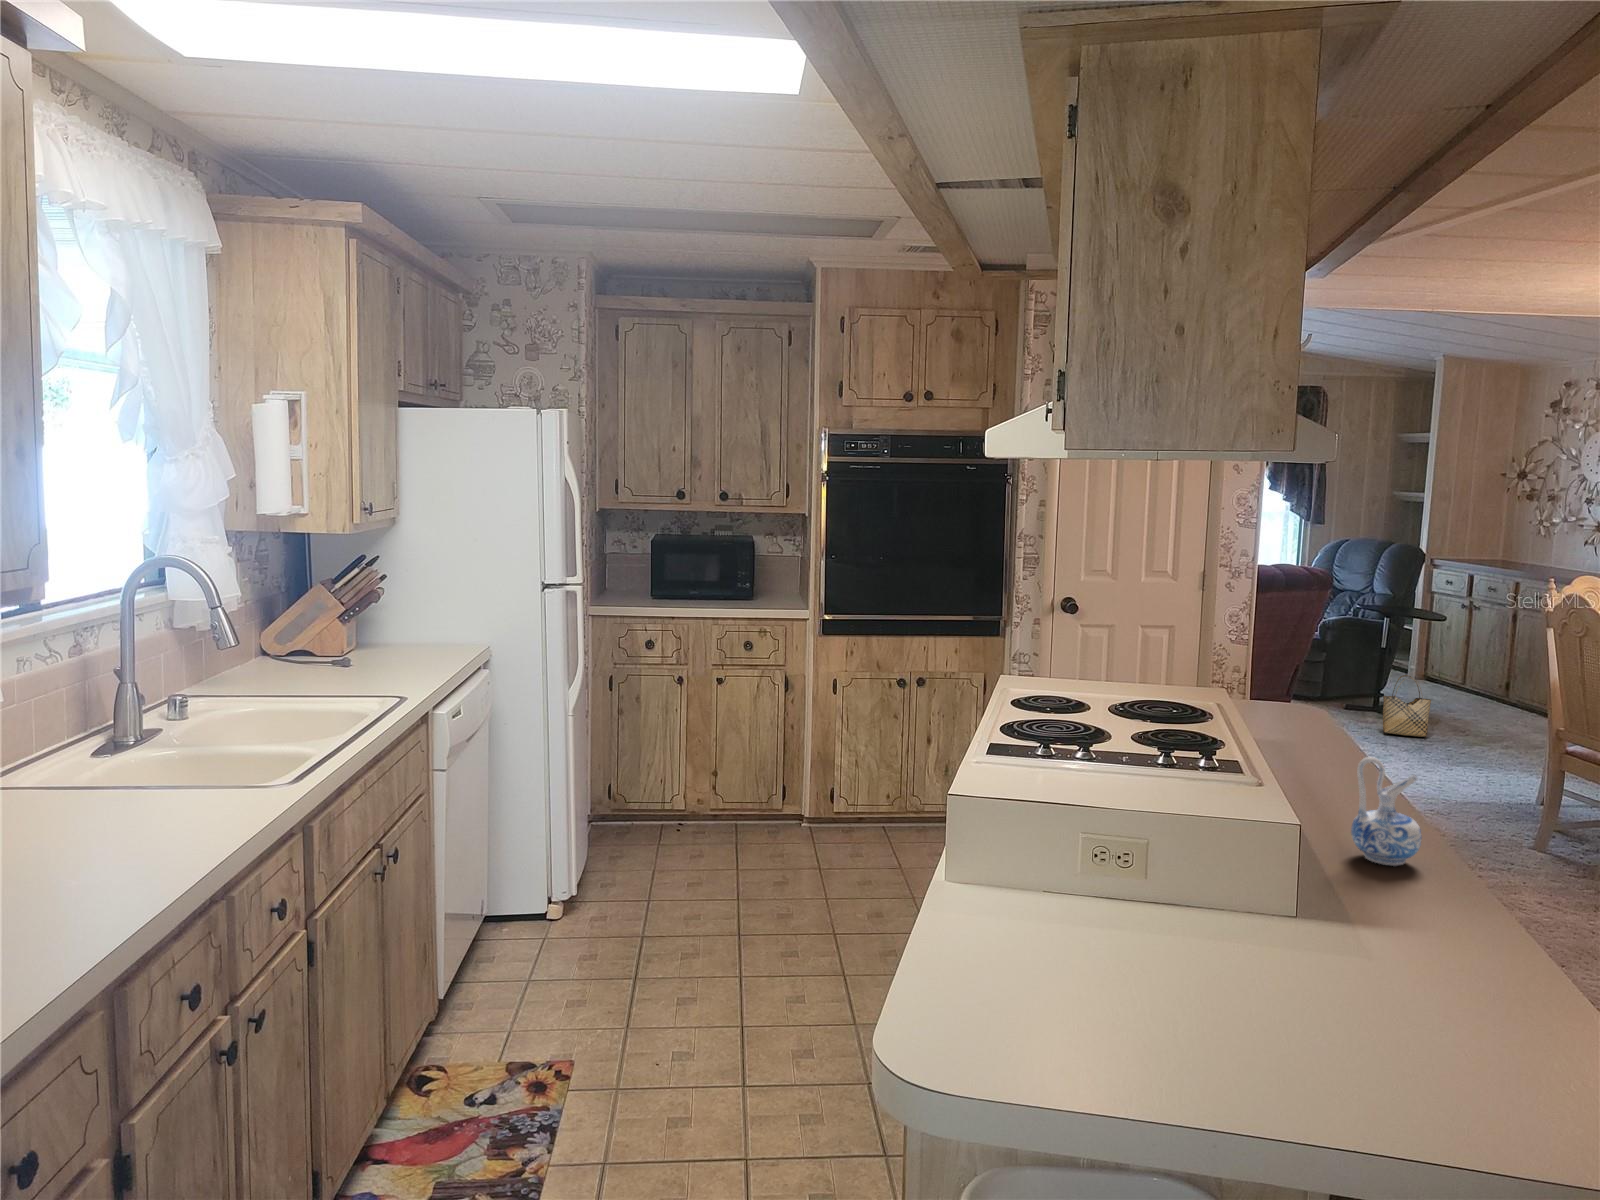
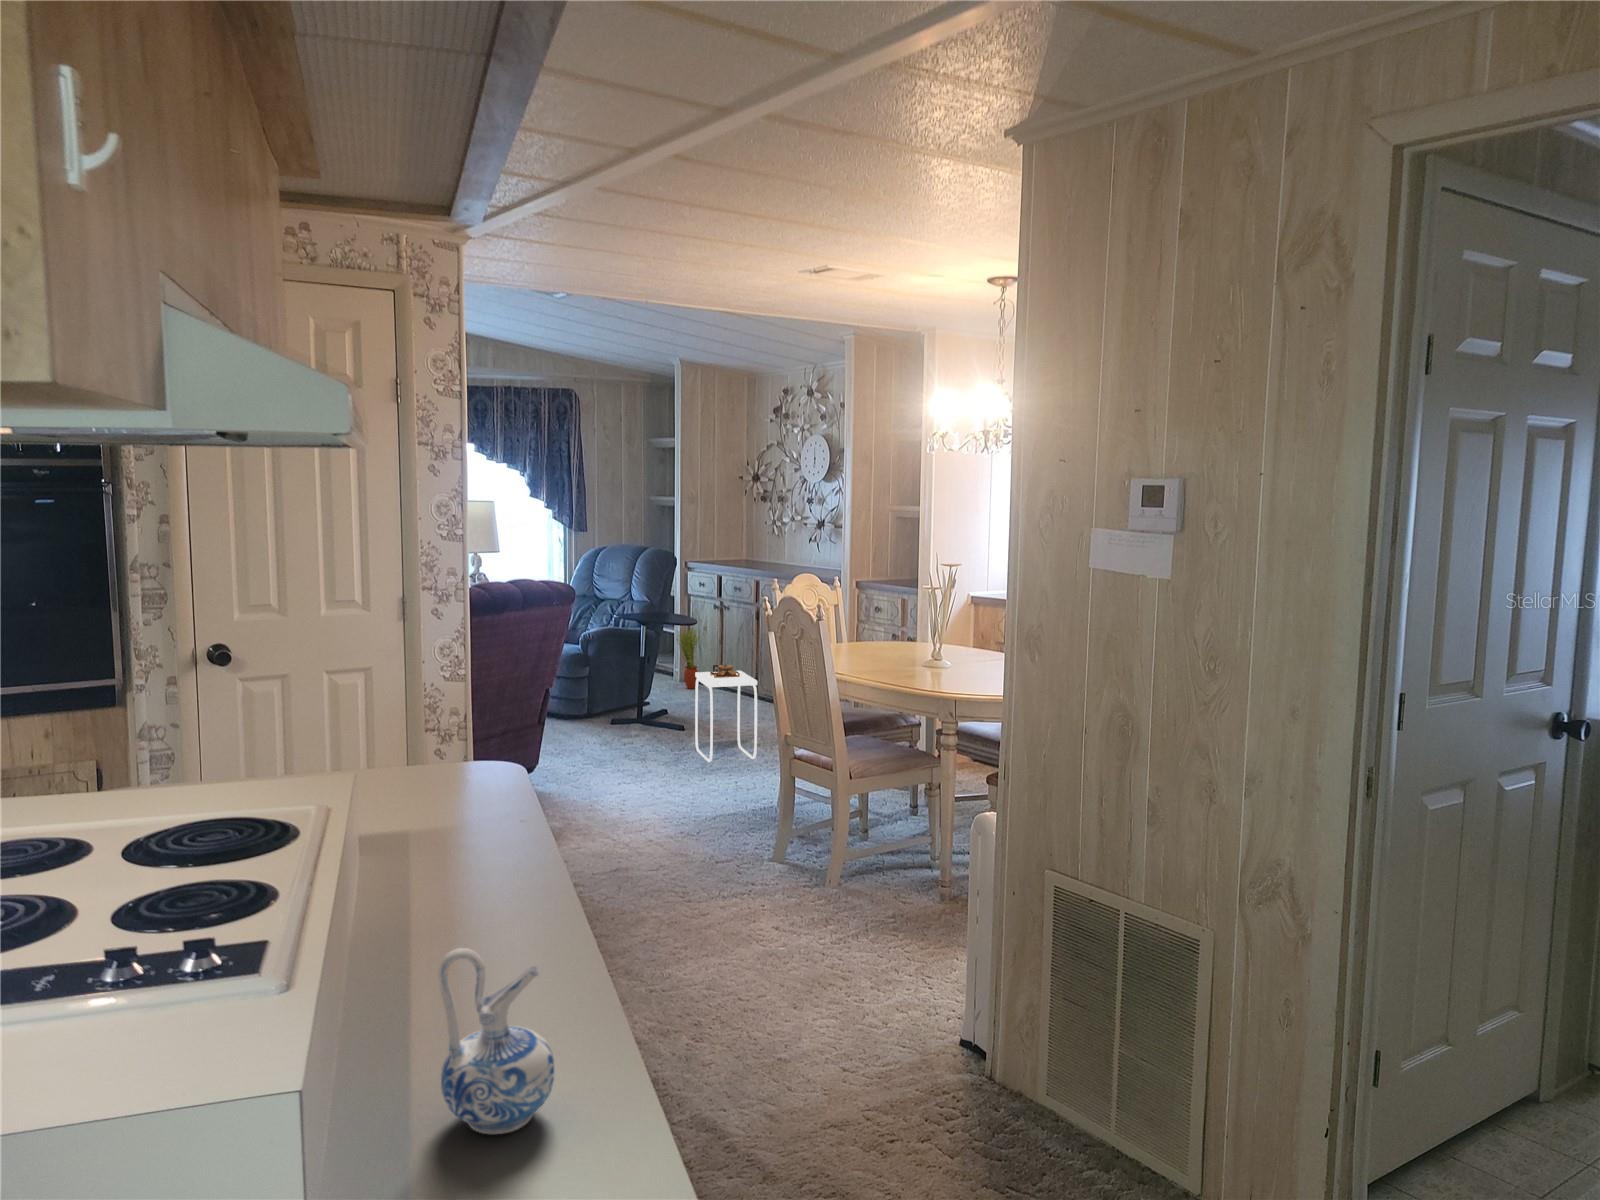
potted plant: none [1415,622,1442,687] -> present [677,628,699,689]
side table: none [1436,661,1514,759] -> present [695,665,757,762]
woven basket: present [1383,675,1431,737] -> none [644,684,689,746]

